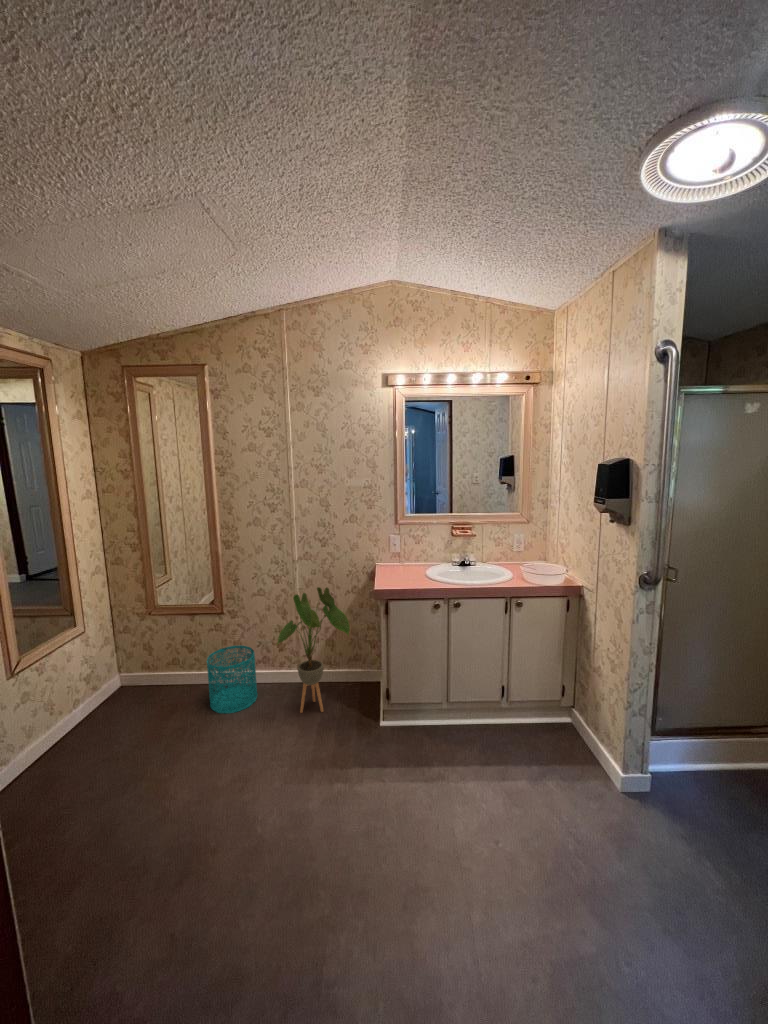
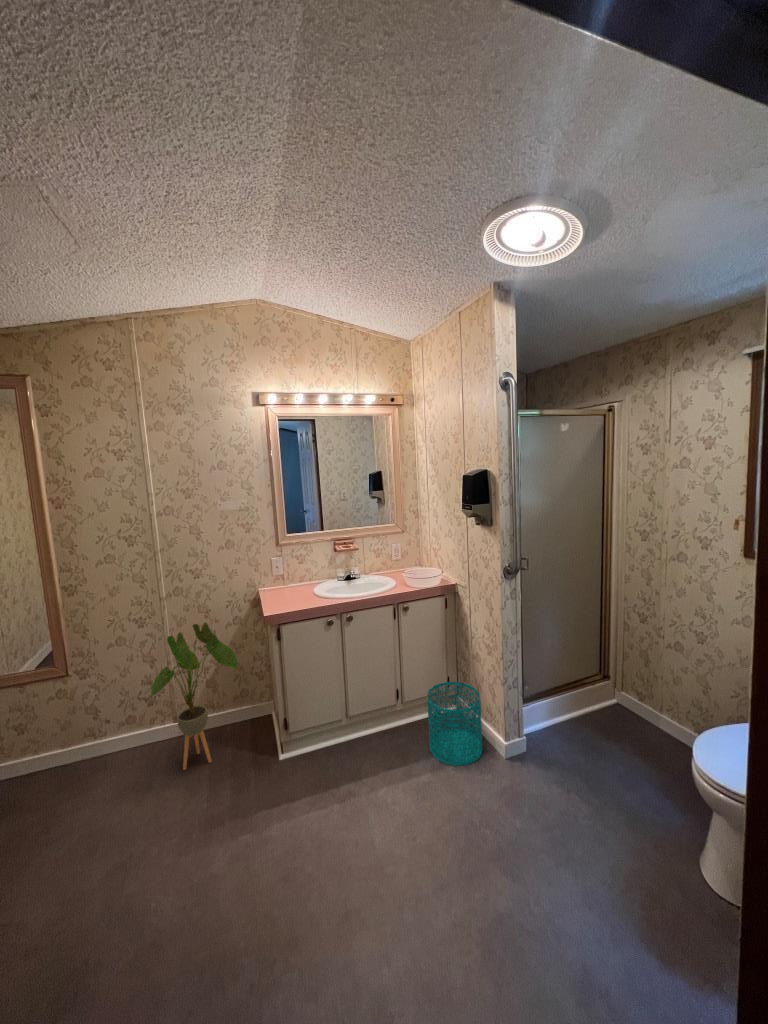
wastebasket: present [207,646,257,713] -> present [427,682,483,766]

